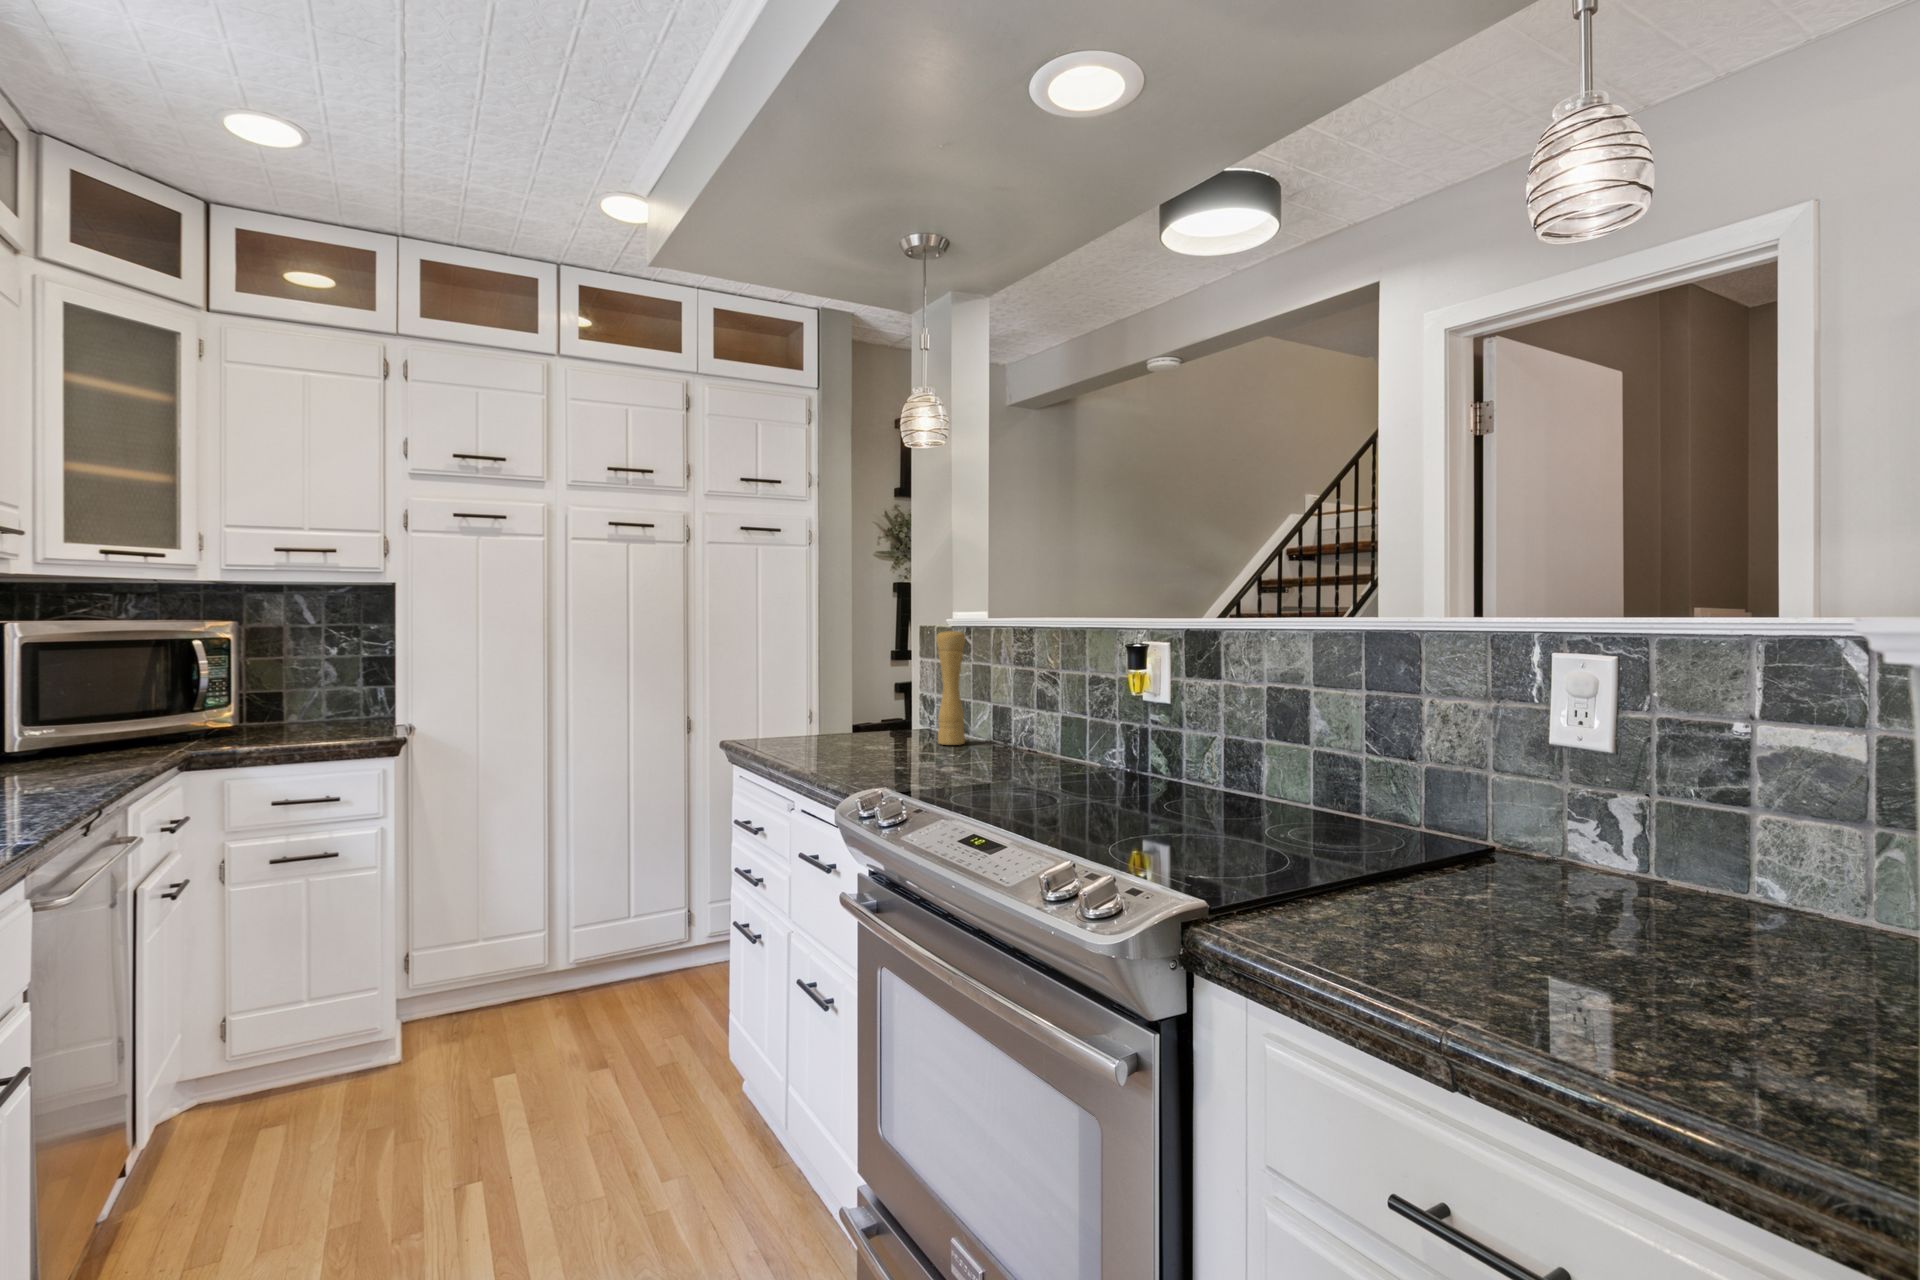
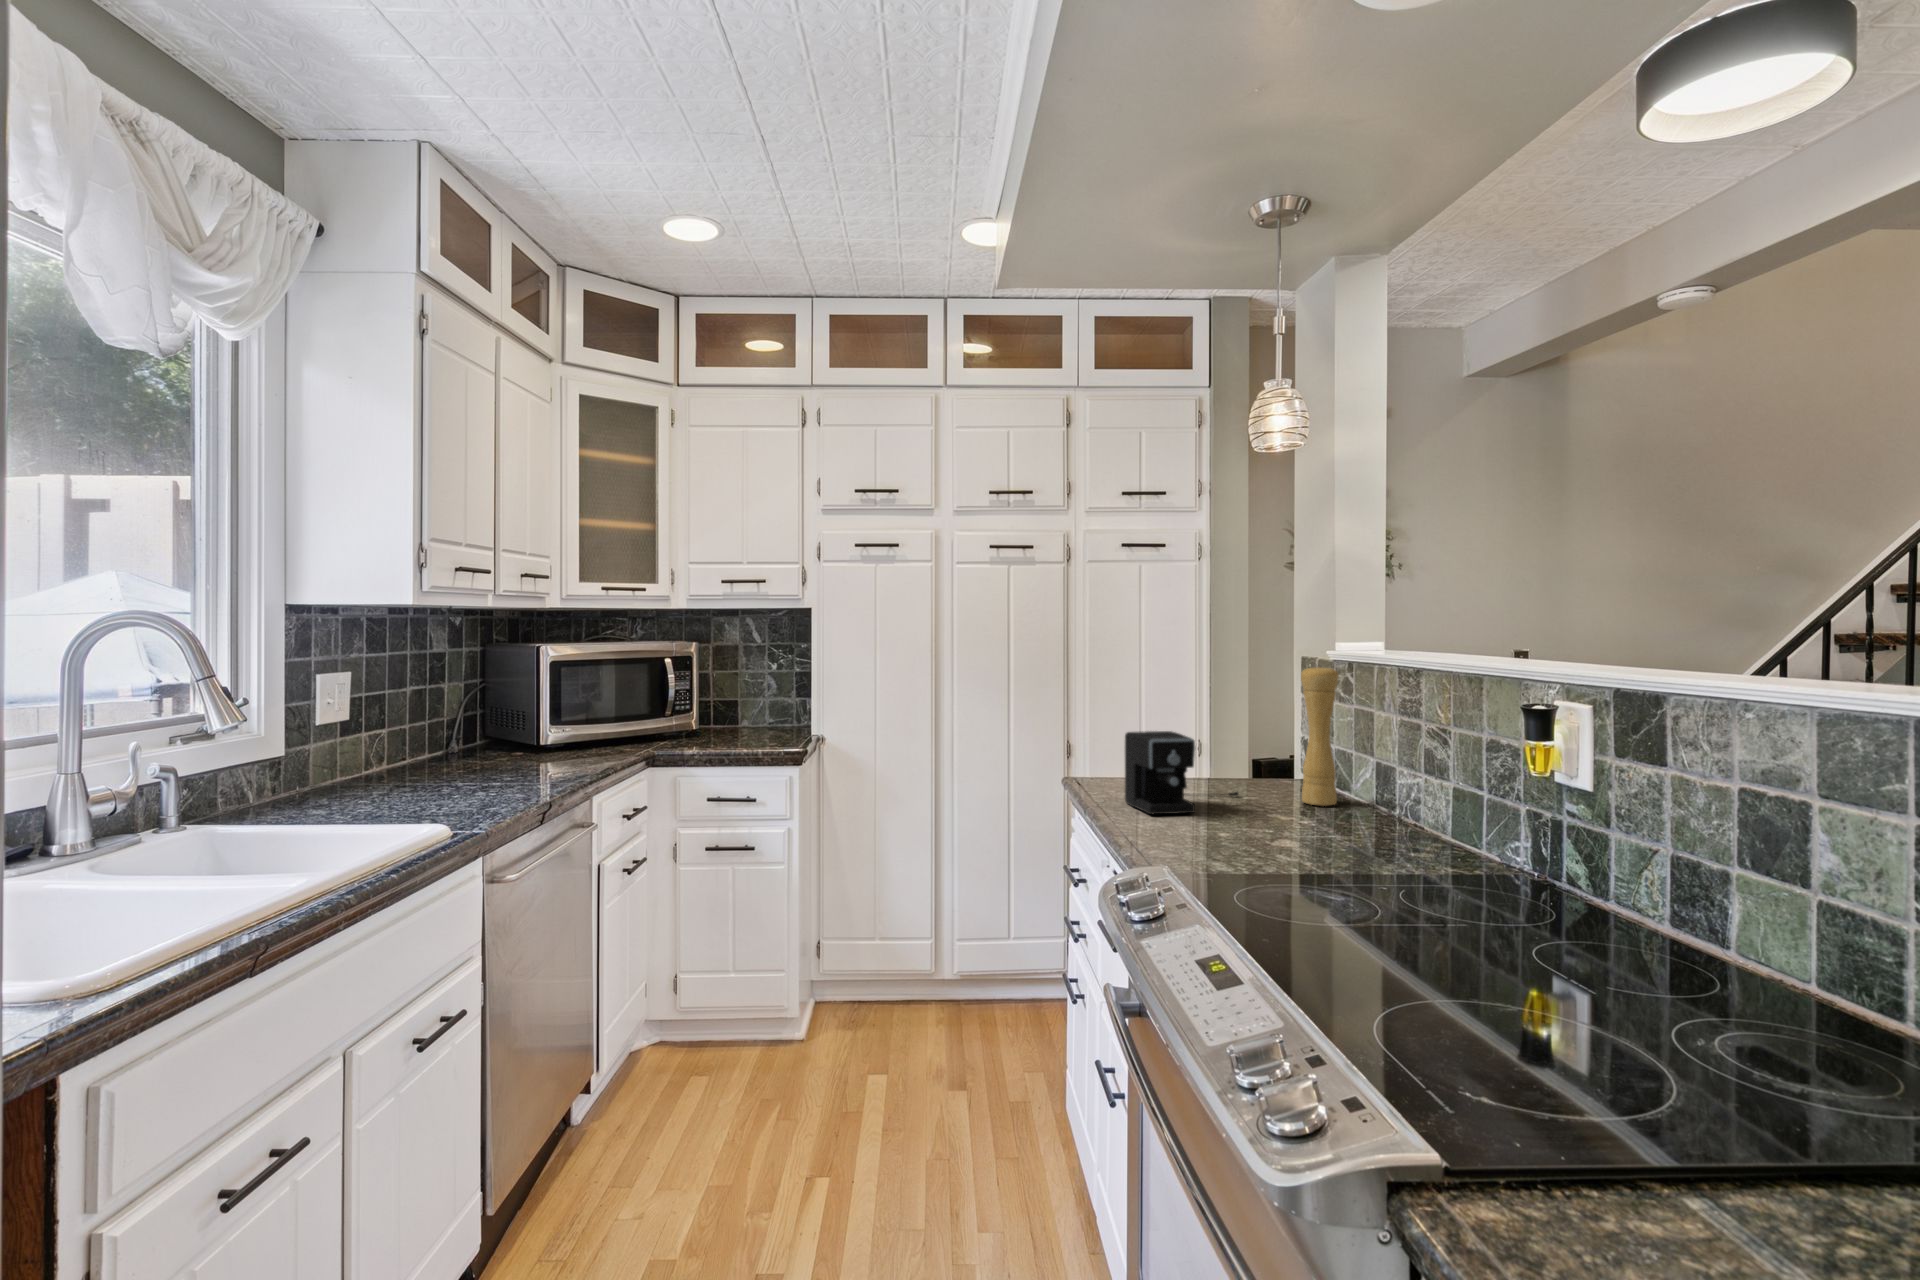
coffee maker: none [796,689,886,760] -> present [1125,731,1238,814]

